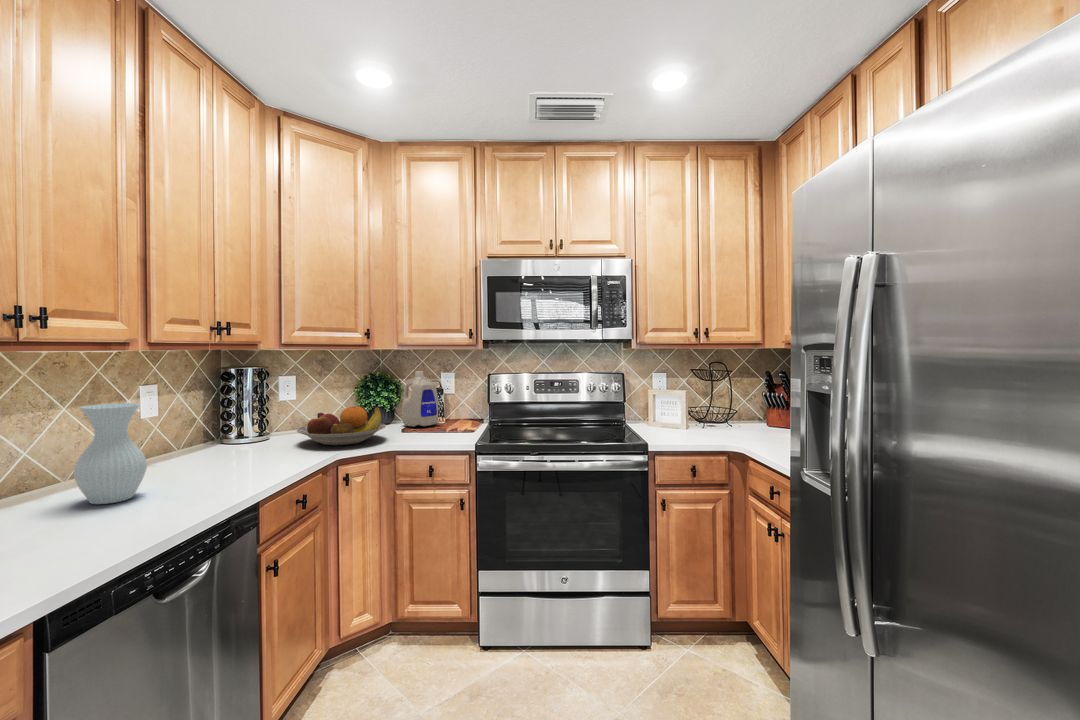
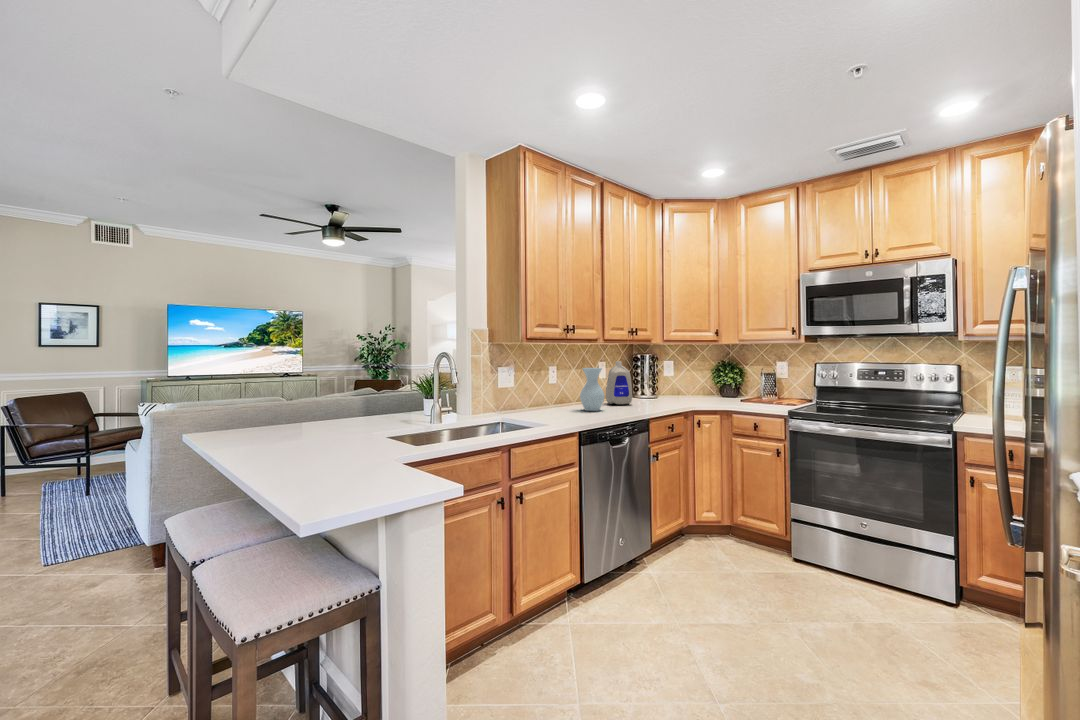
bottle: present [402,371,439,427] -> present [606,361,632,404]
fruit bowl: present [297,406,386,445] -> none [672,380,727,403]

